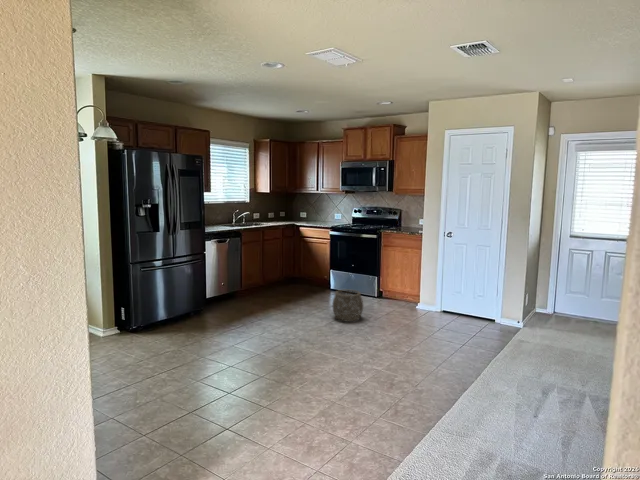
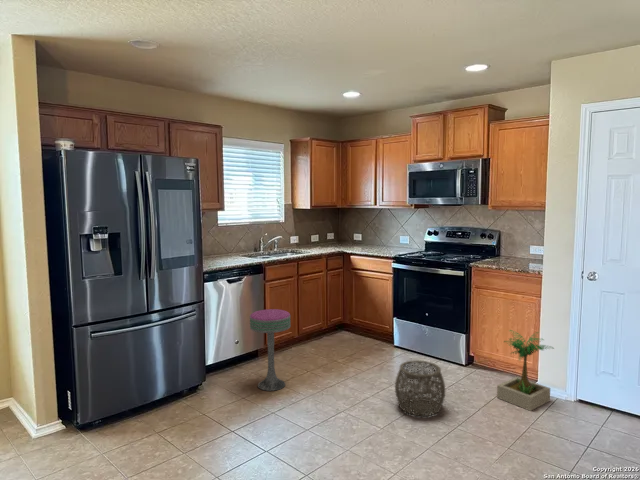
bar stool: none [236,260,263,314] -> present [250,309,291,391]
potted plant: none [395,270,430,317] -> present [497,330,550,411]

